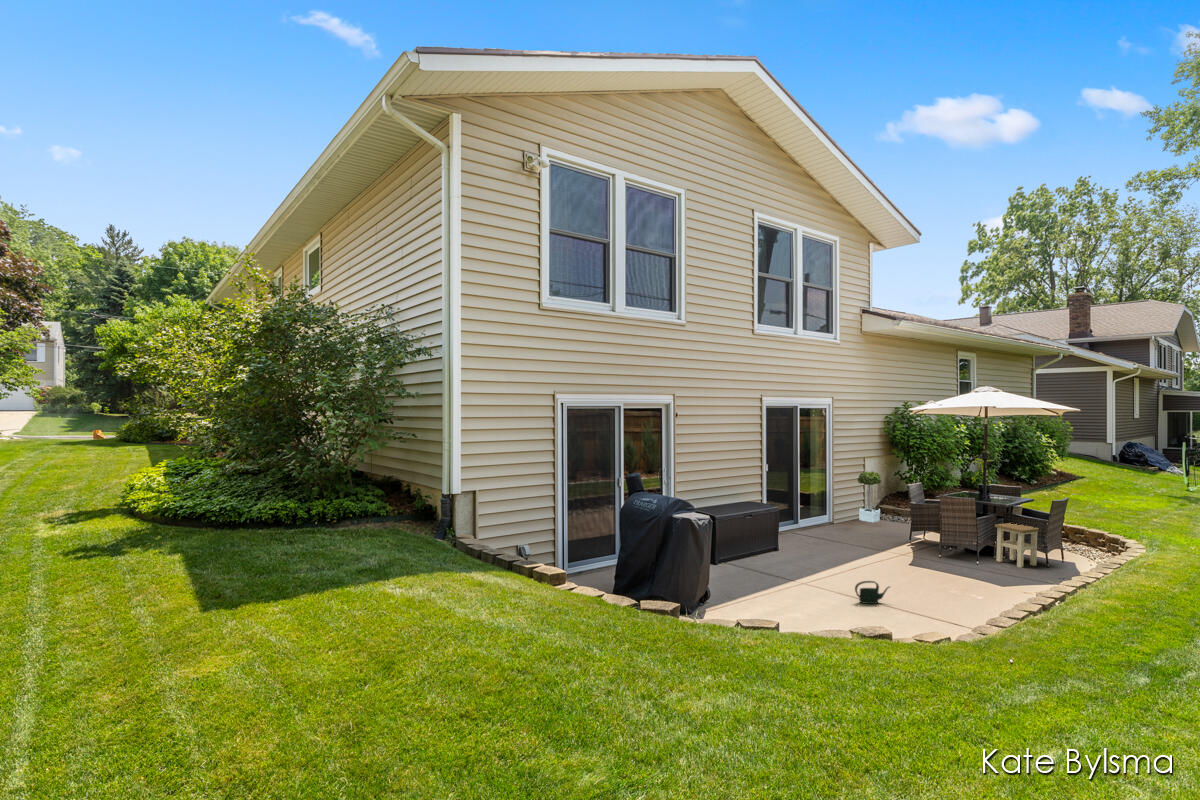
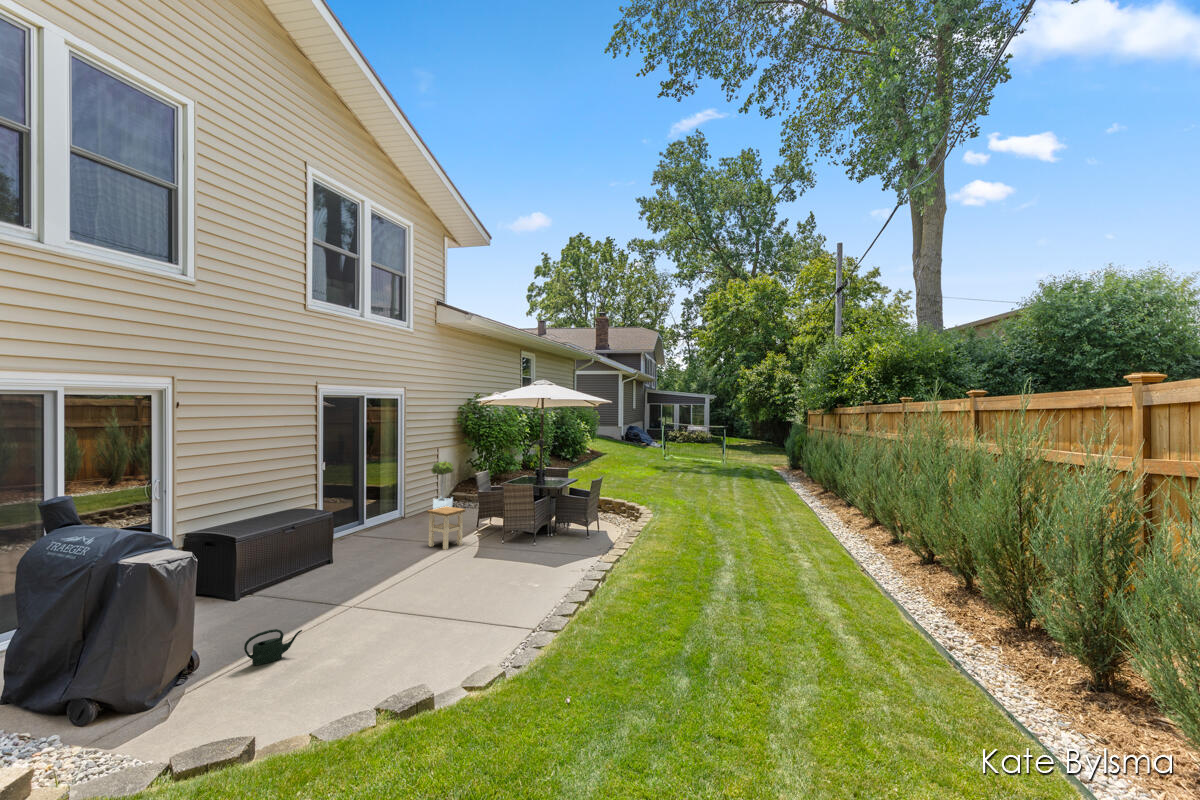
stool: present [995,523,1039,568] -> present [427,506,465,550]
watering can: present [855,581,889,604] -> present [244,629,302,665]

